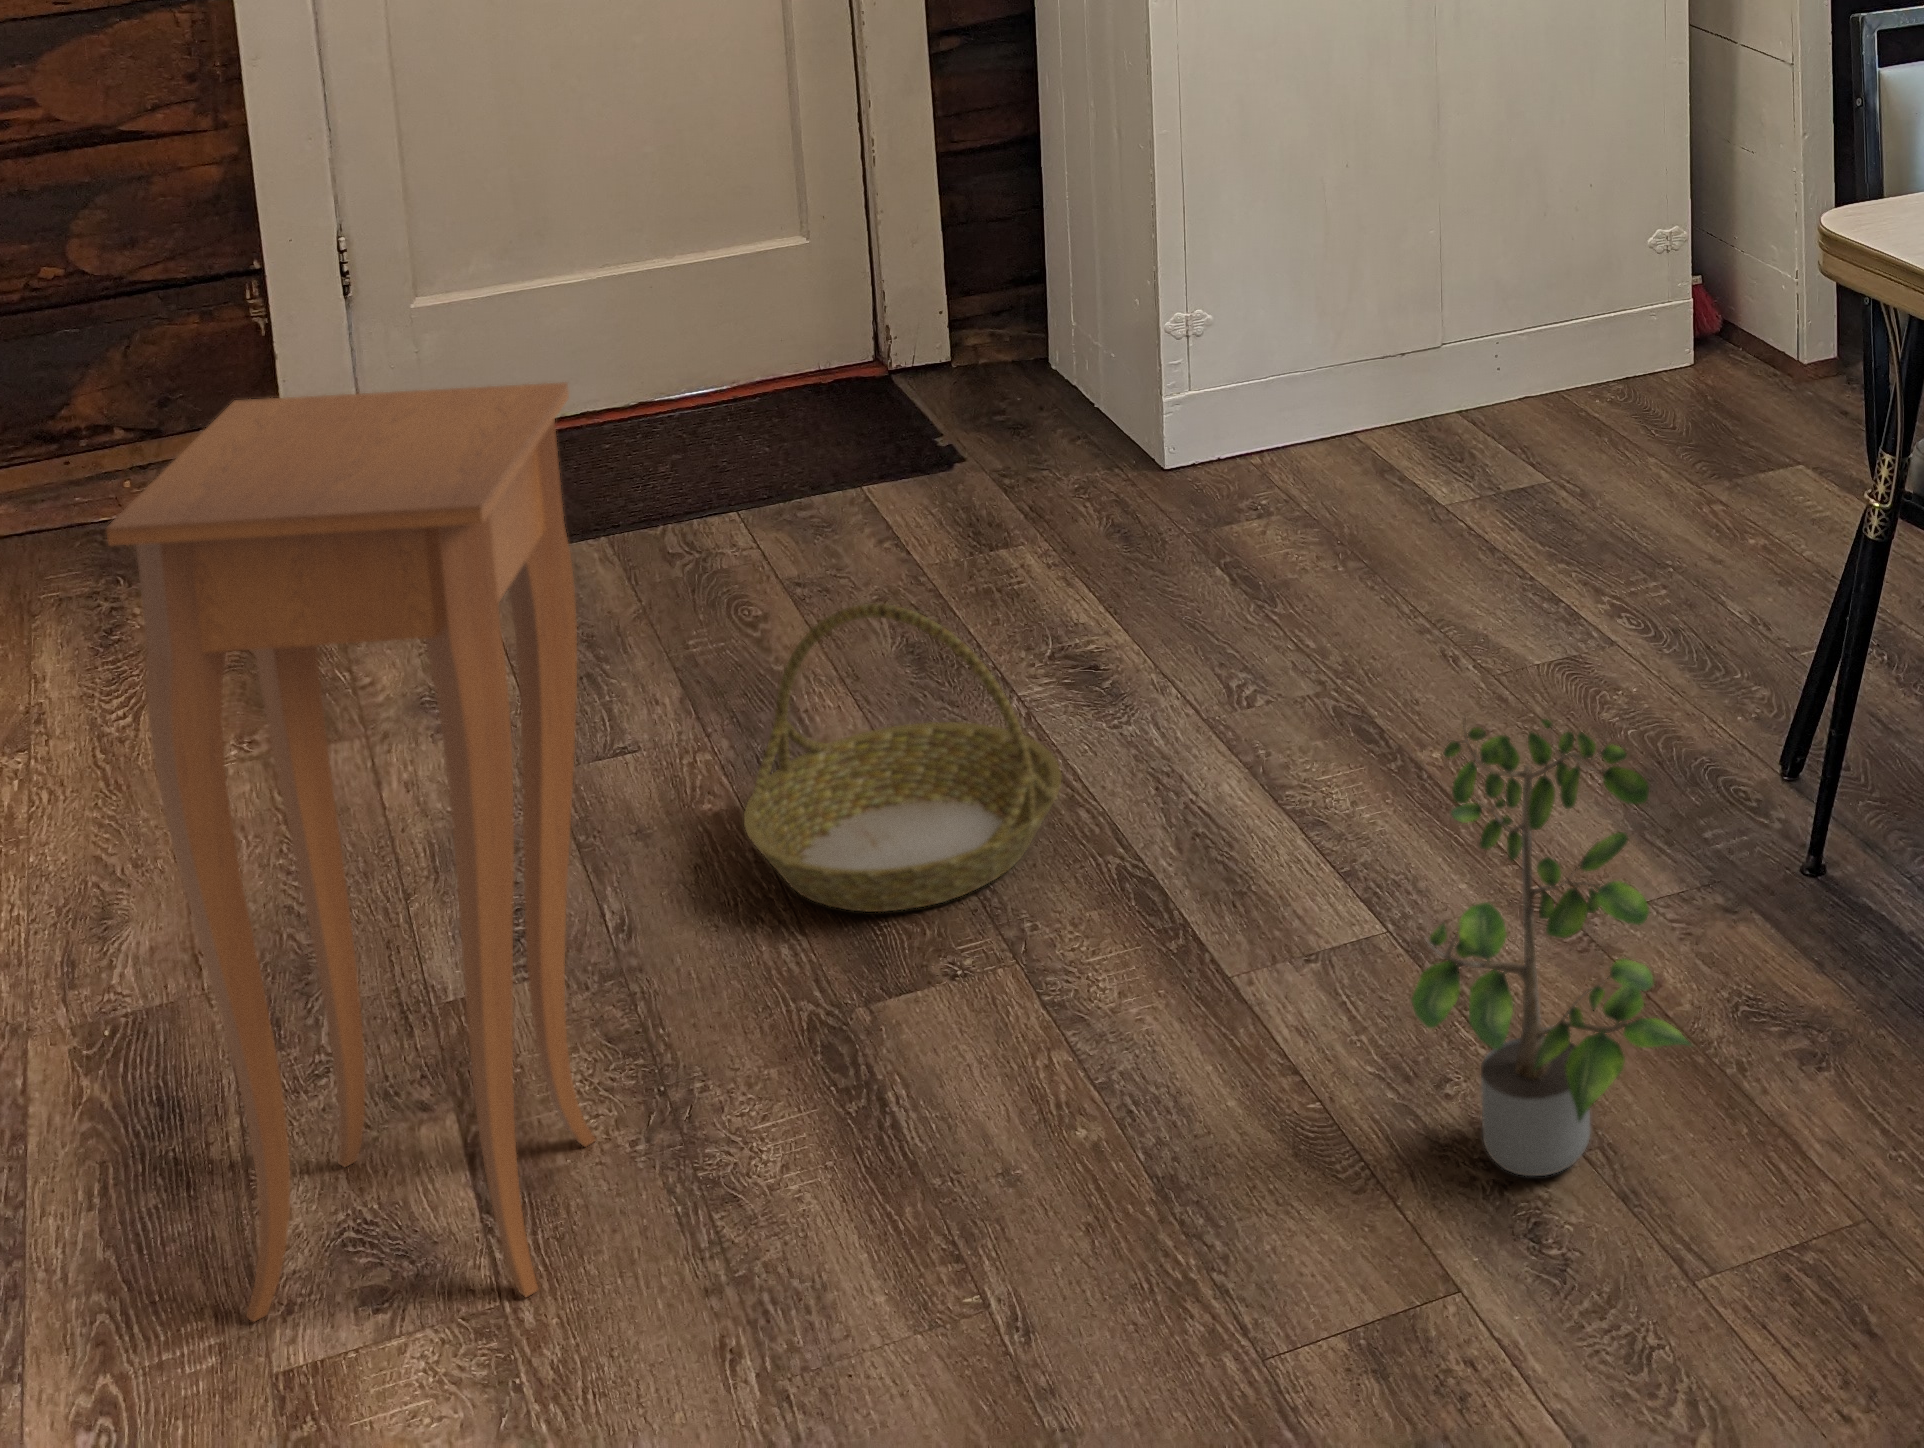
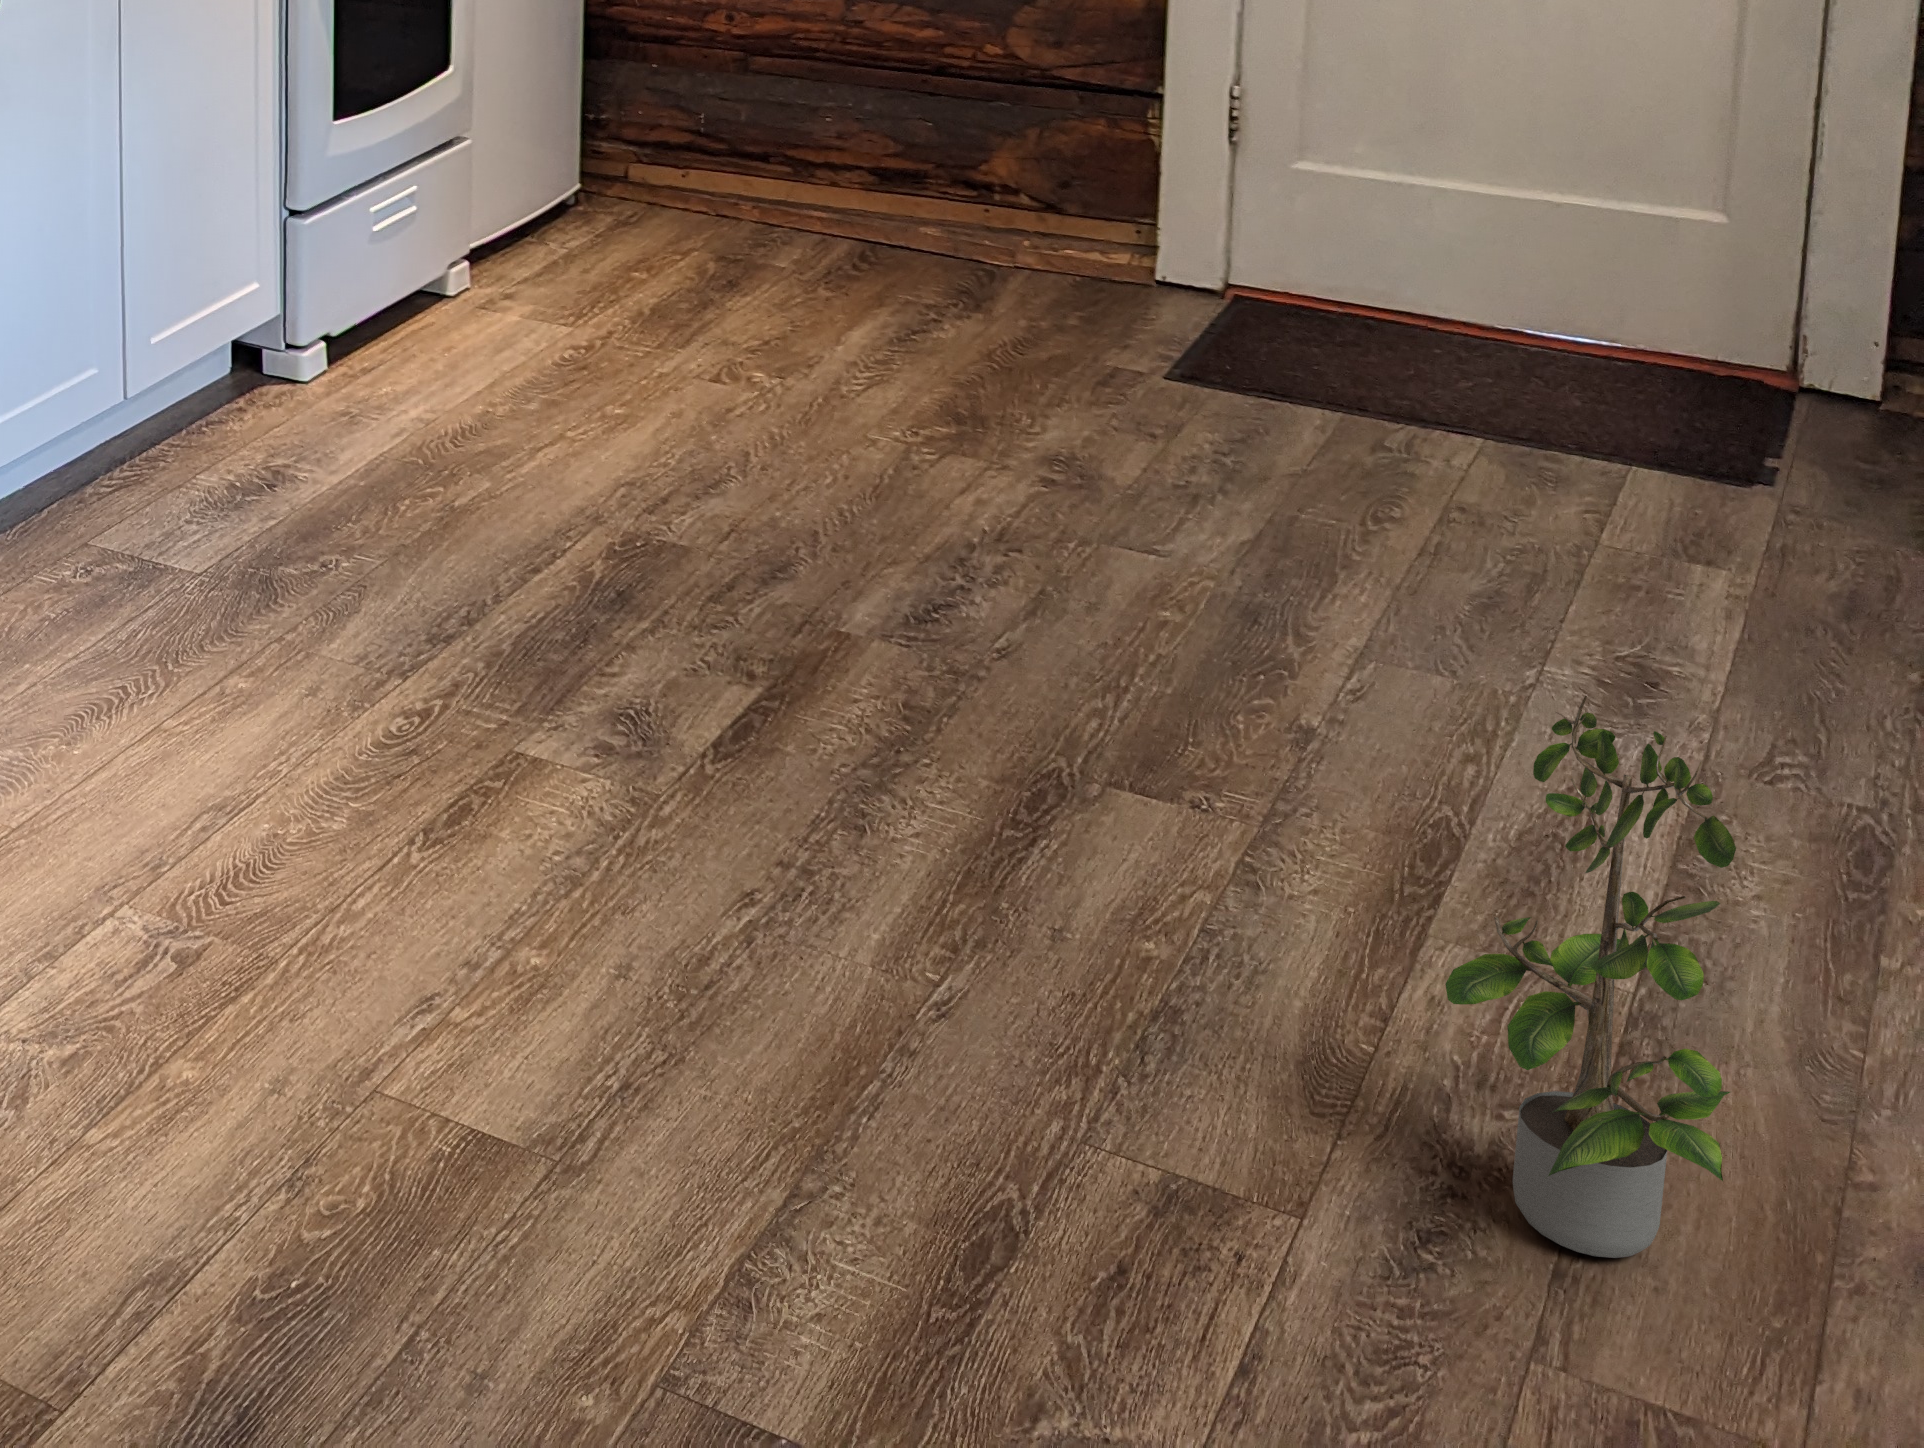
side table: present [106,382,595,1322] -> none [510,48,907,804]
basket: present [744,604,1062,912] -> none [1132,456,1477,768]

